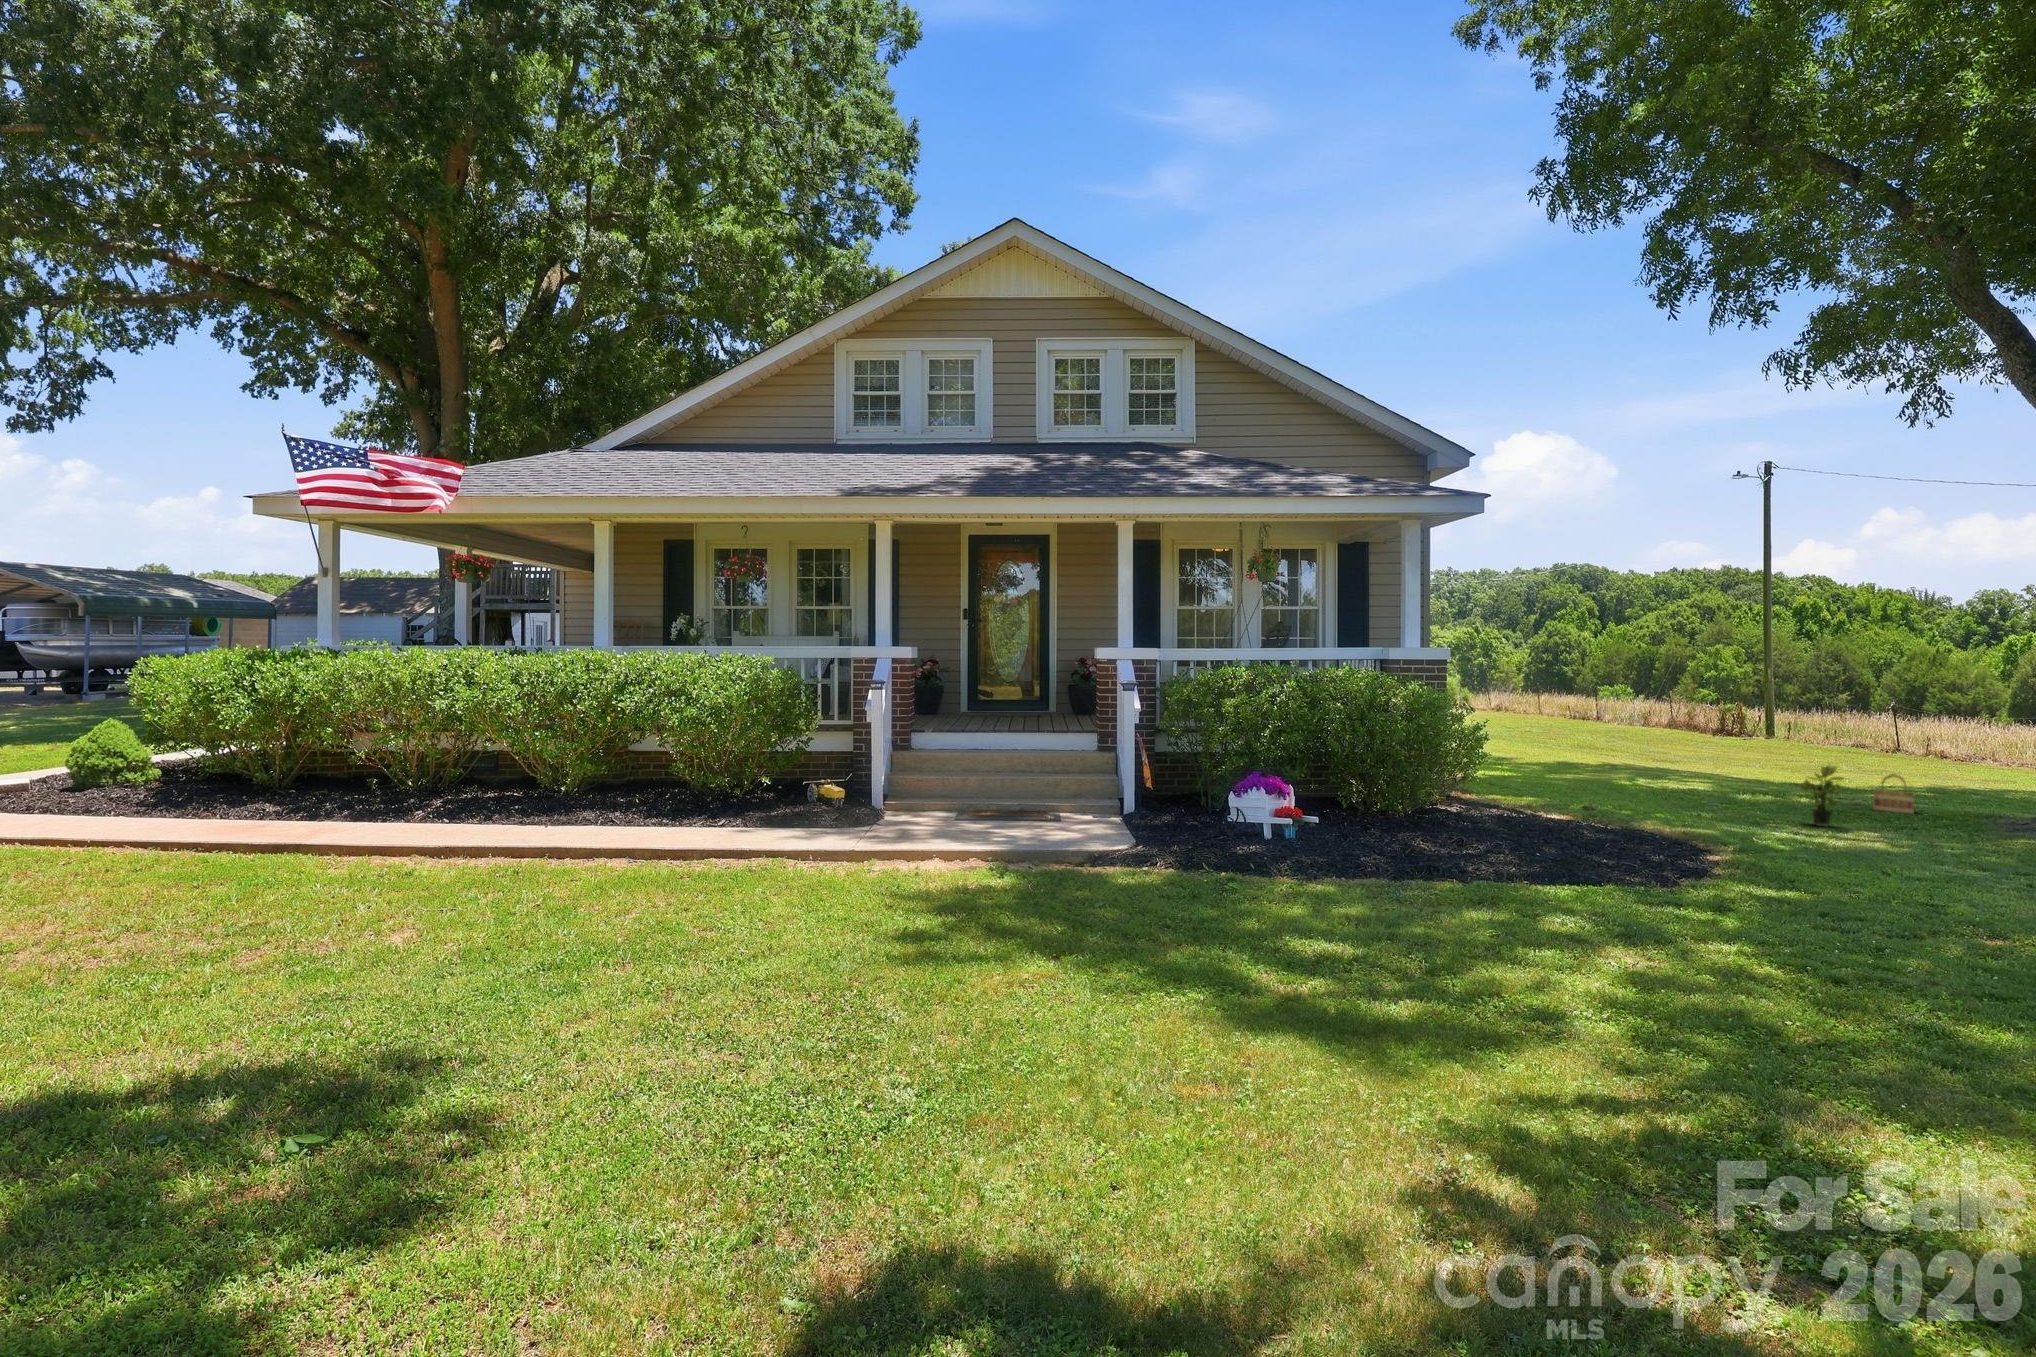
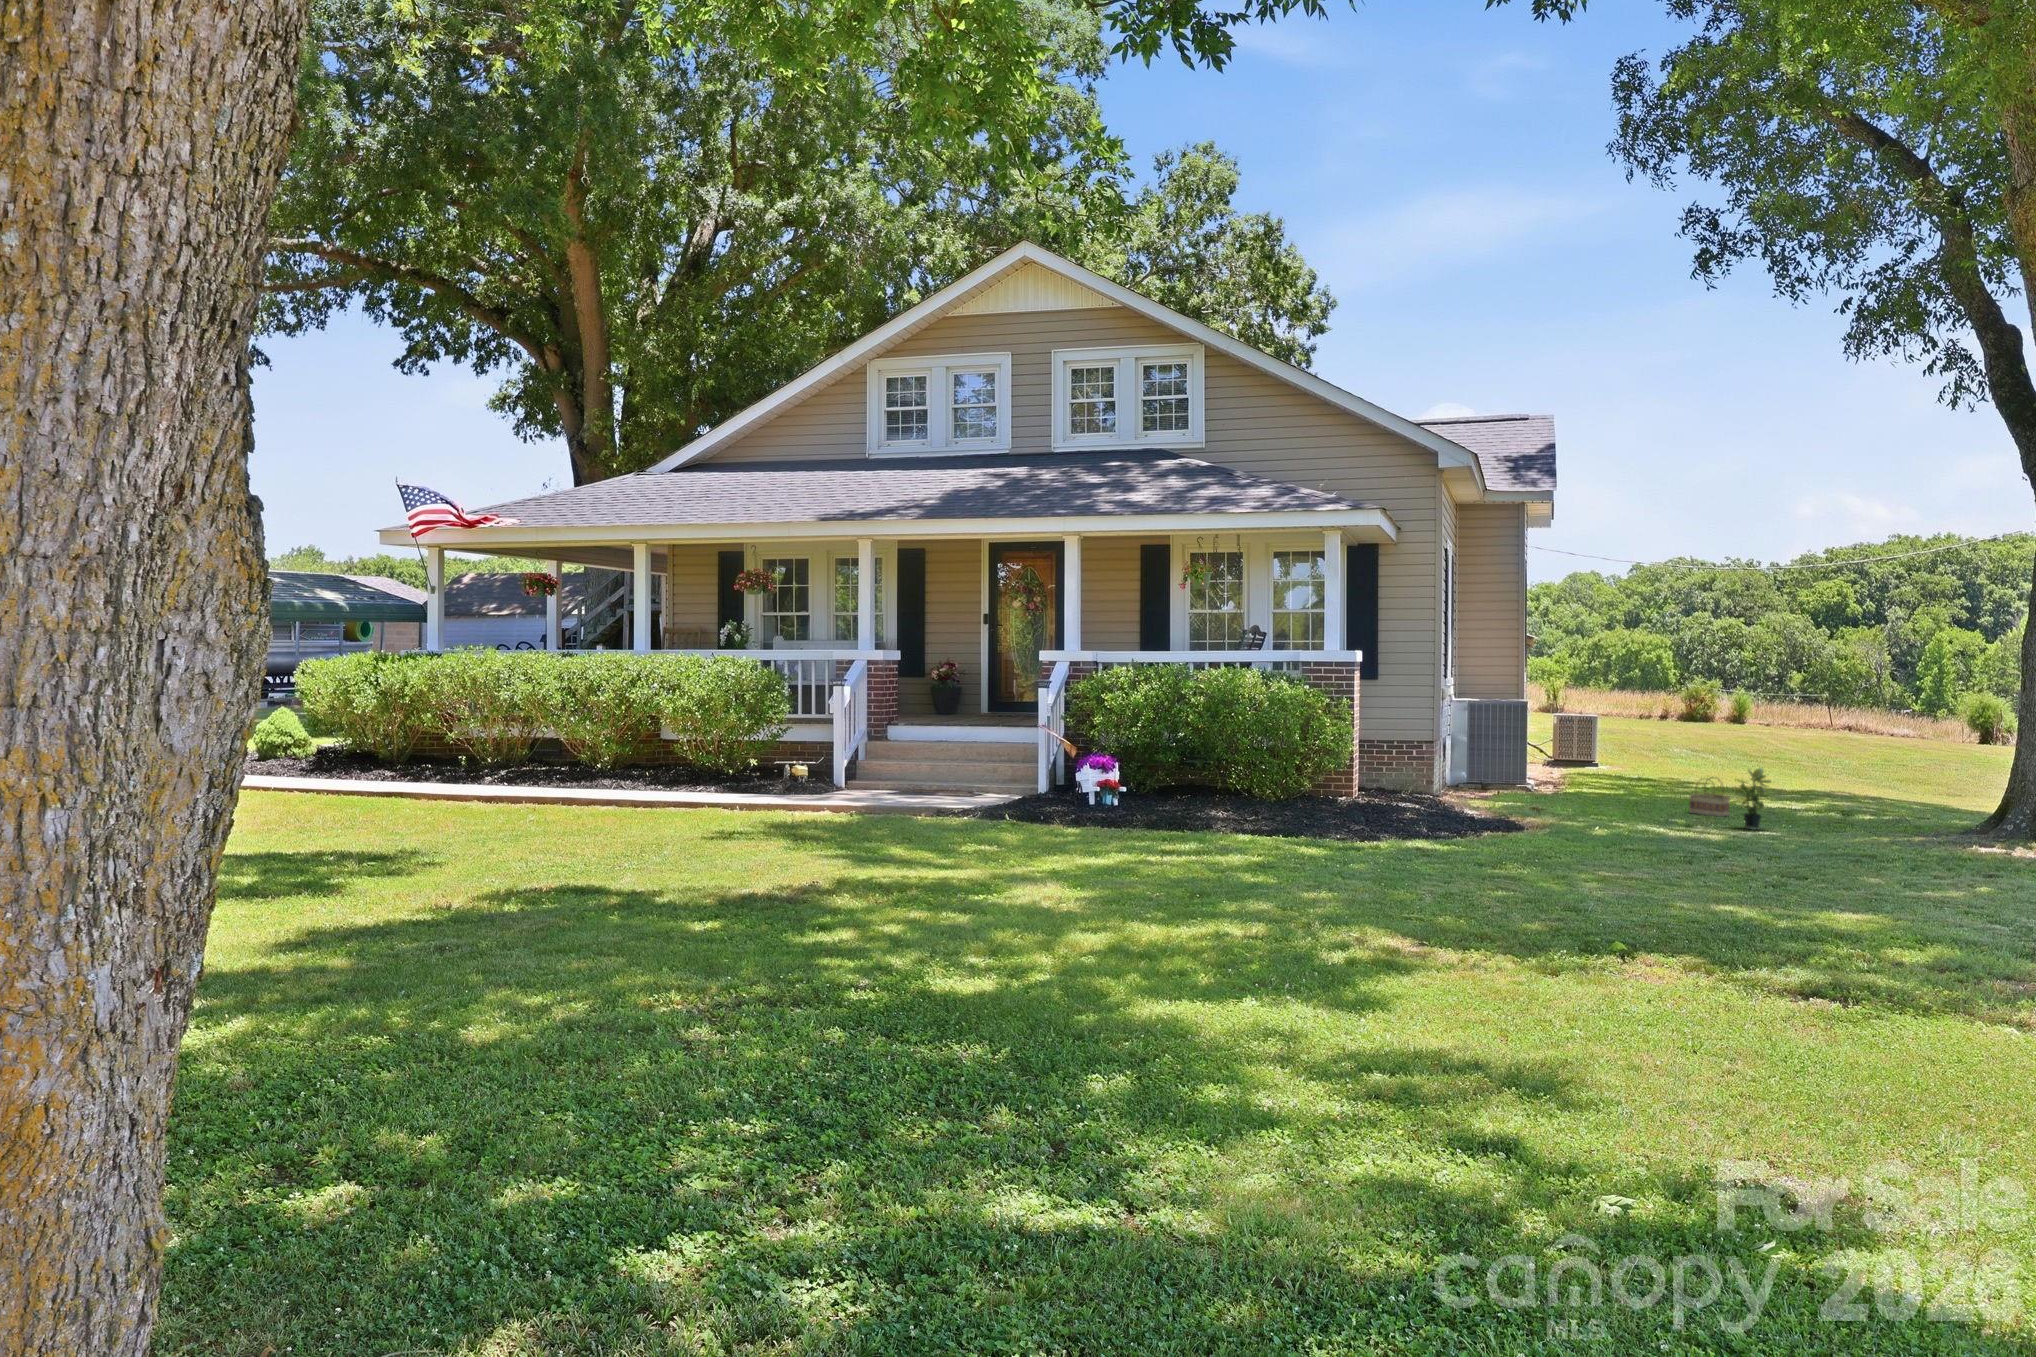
basket: present [1873,774,1915,814] -> present [1689,778,1730,817]

